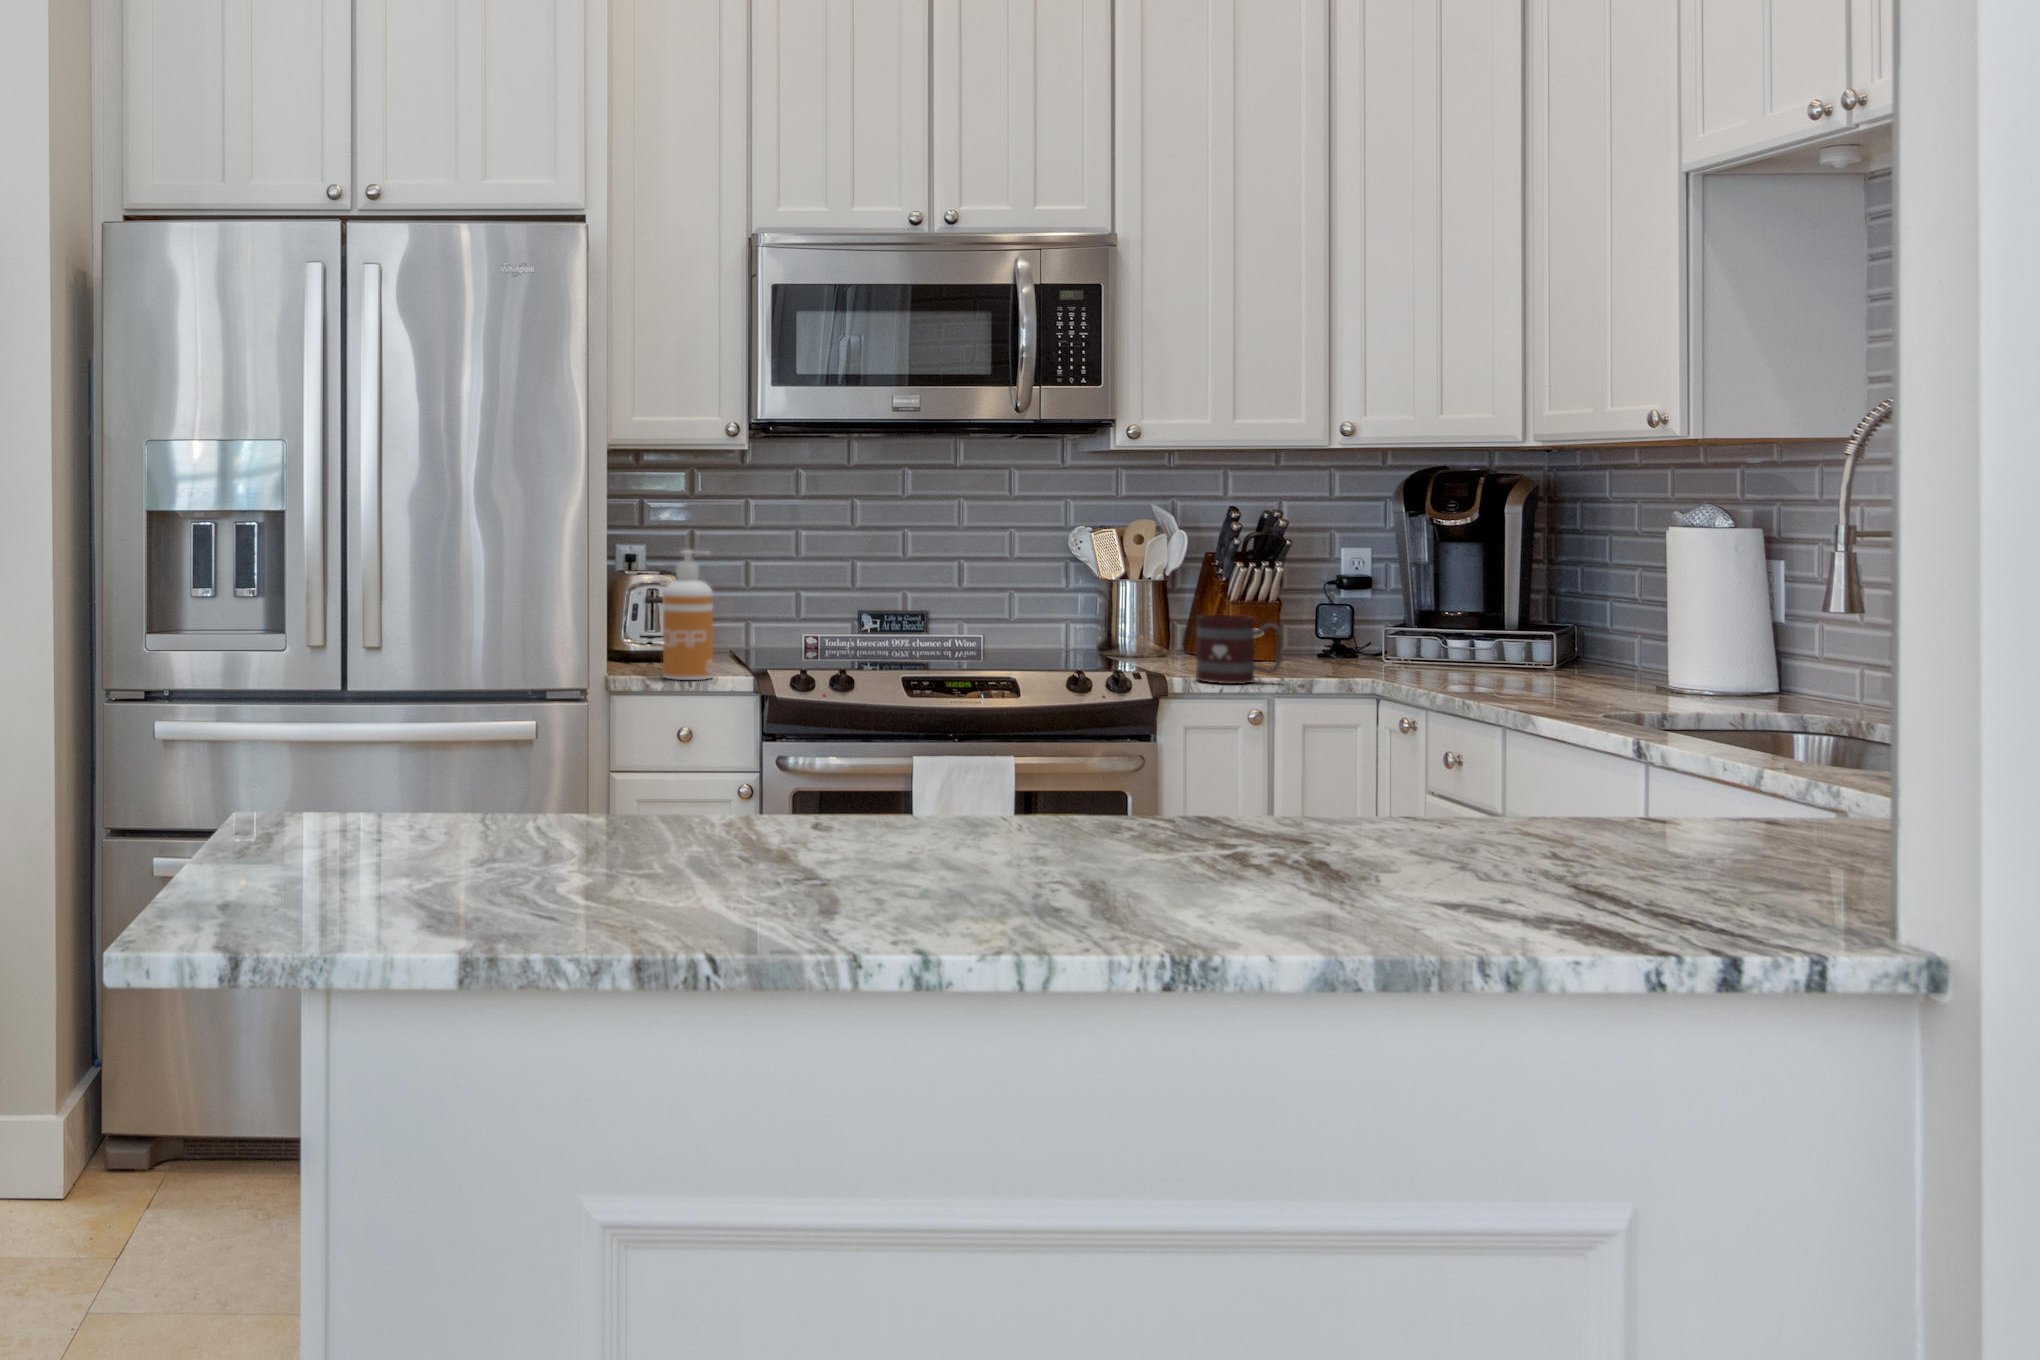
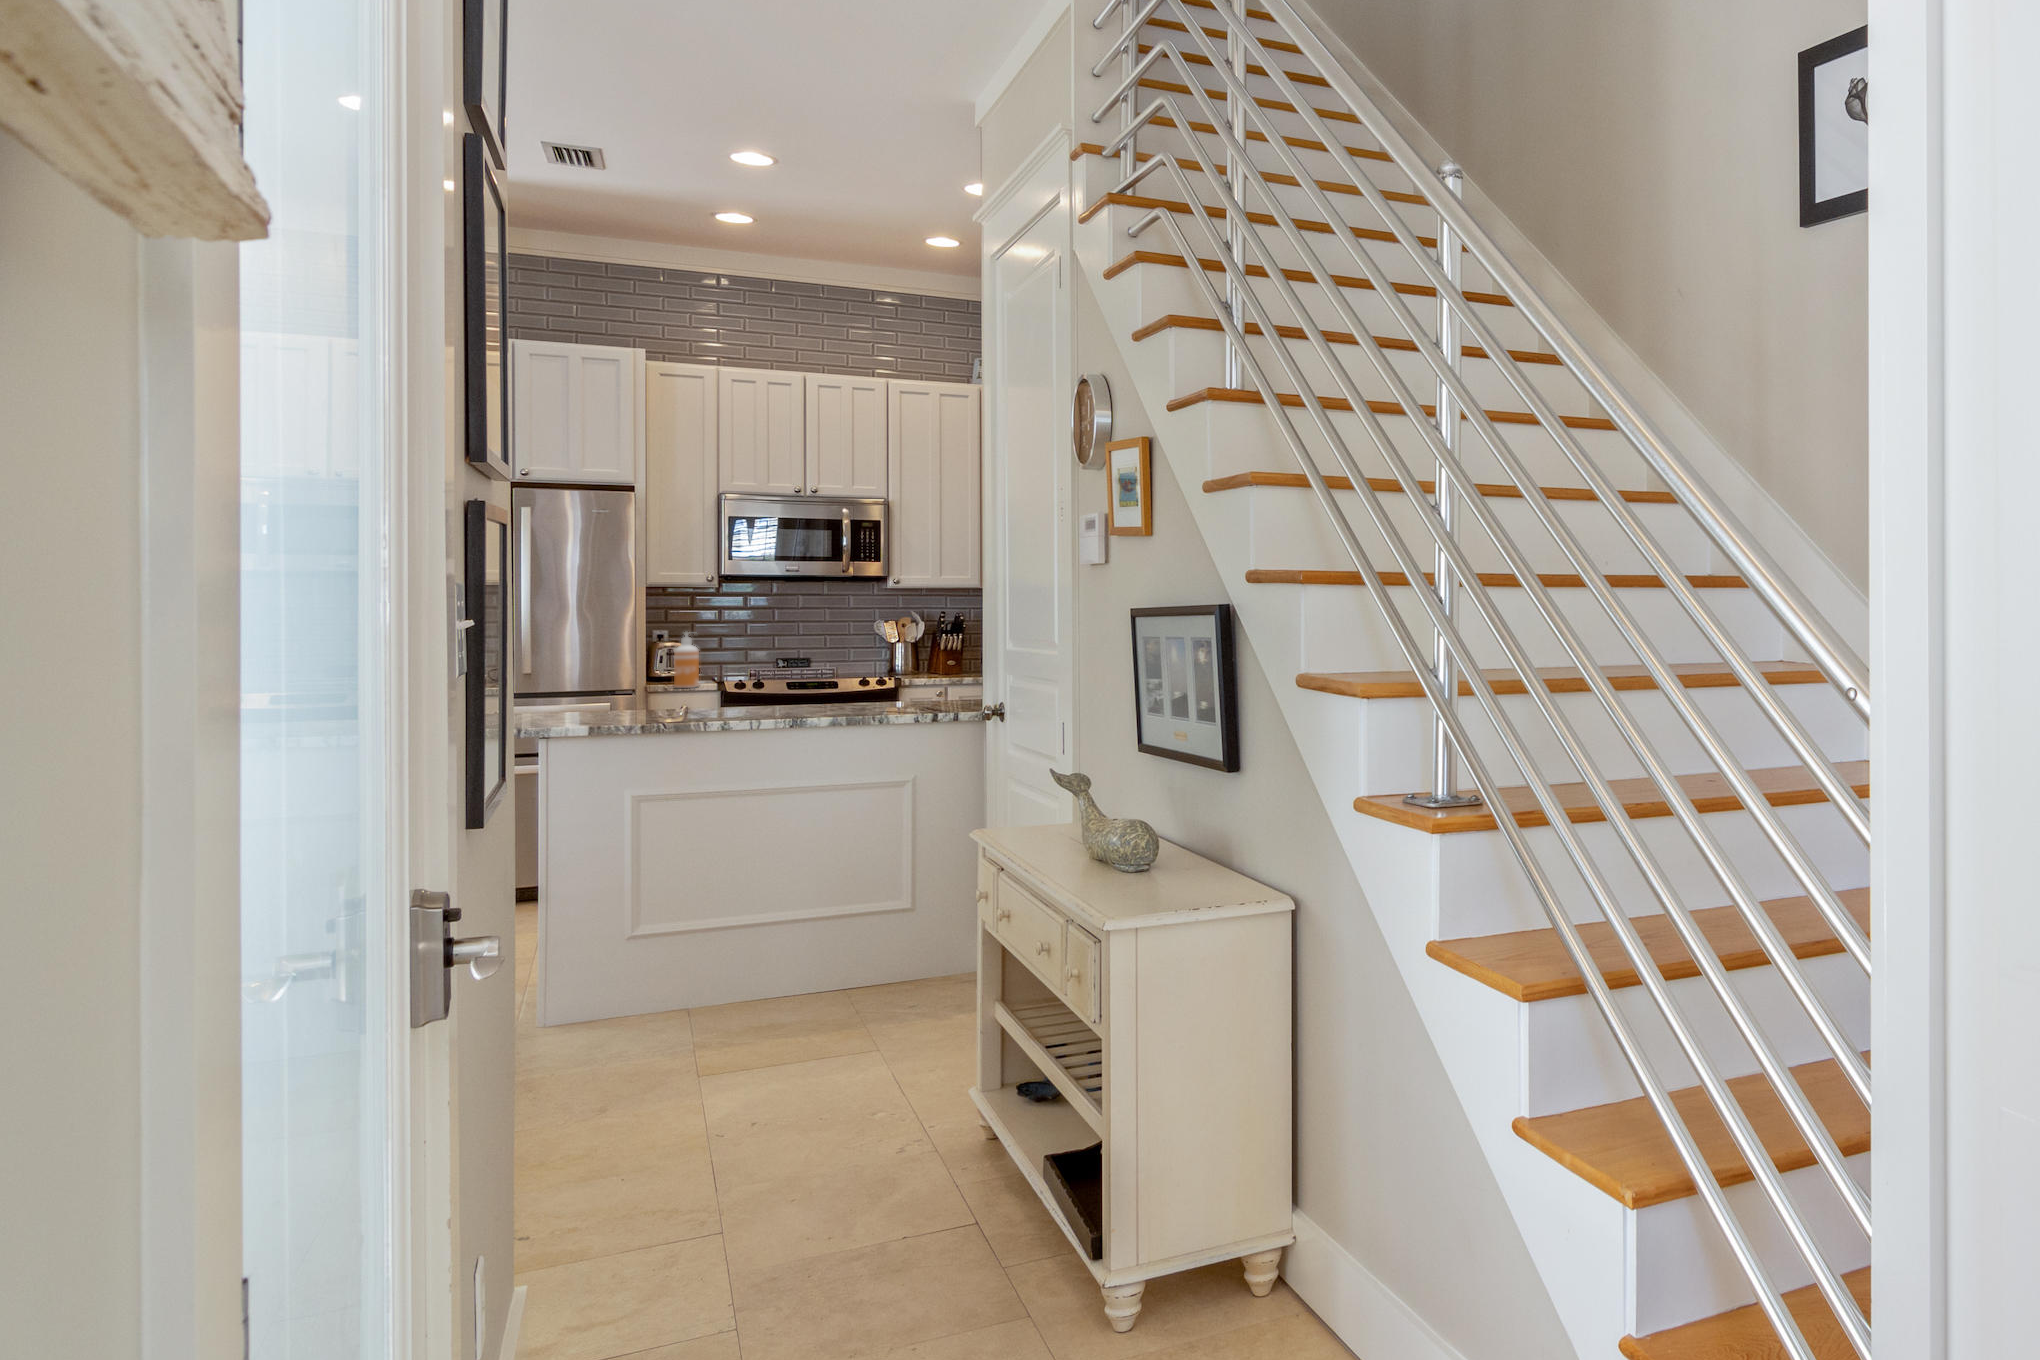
mug: present [1196,615,1282,684] -> none [915,651,948,677]

